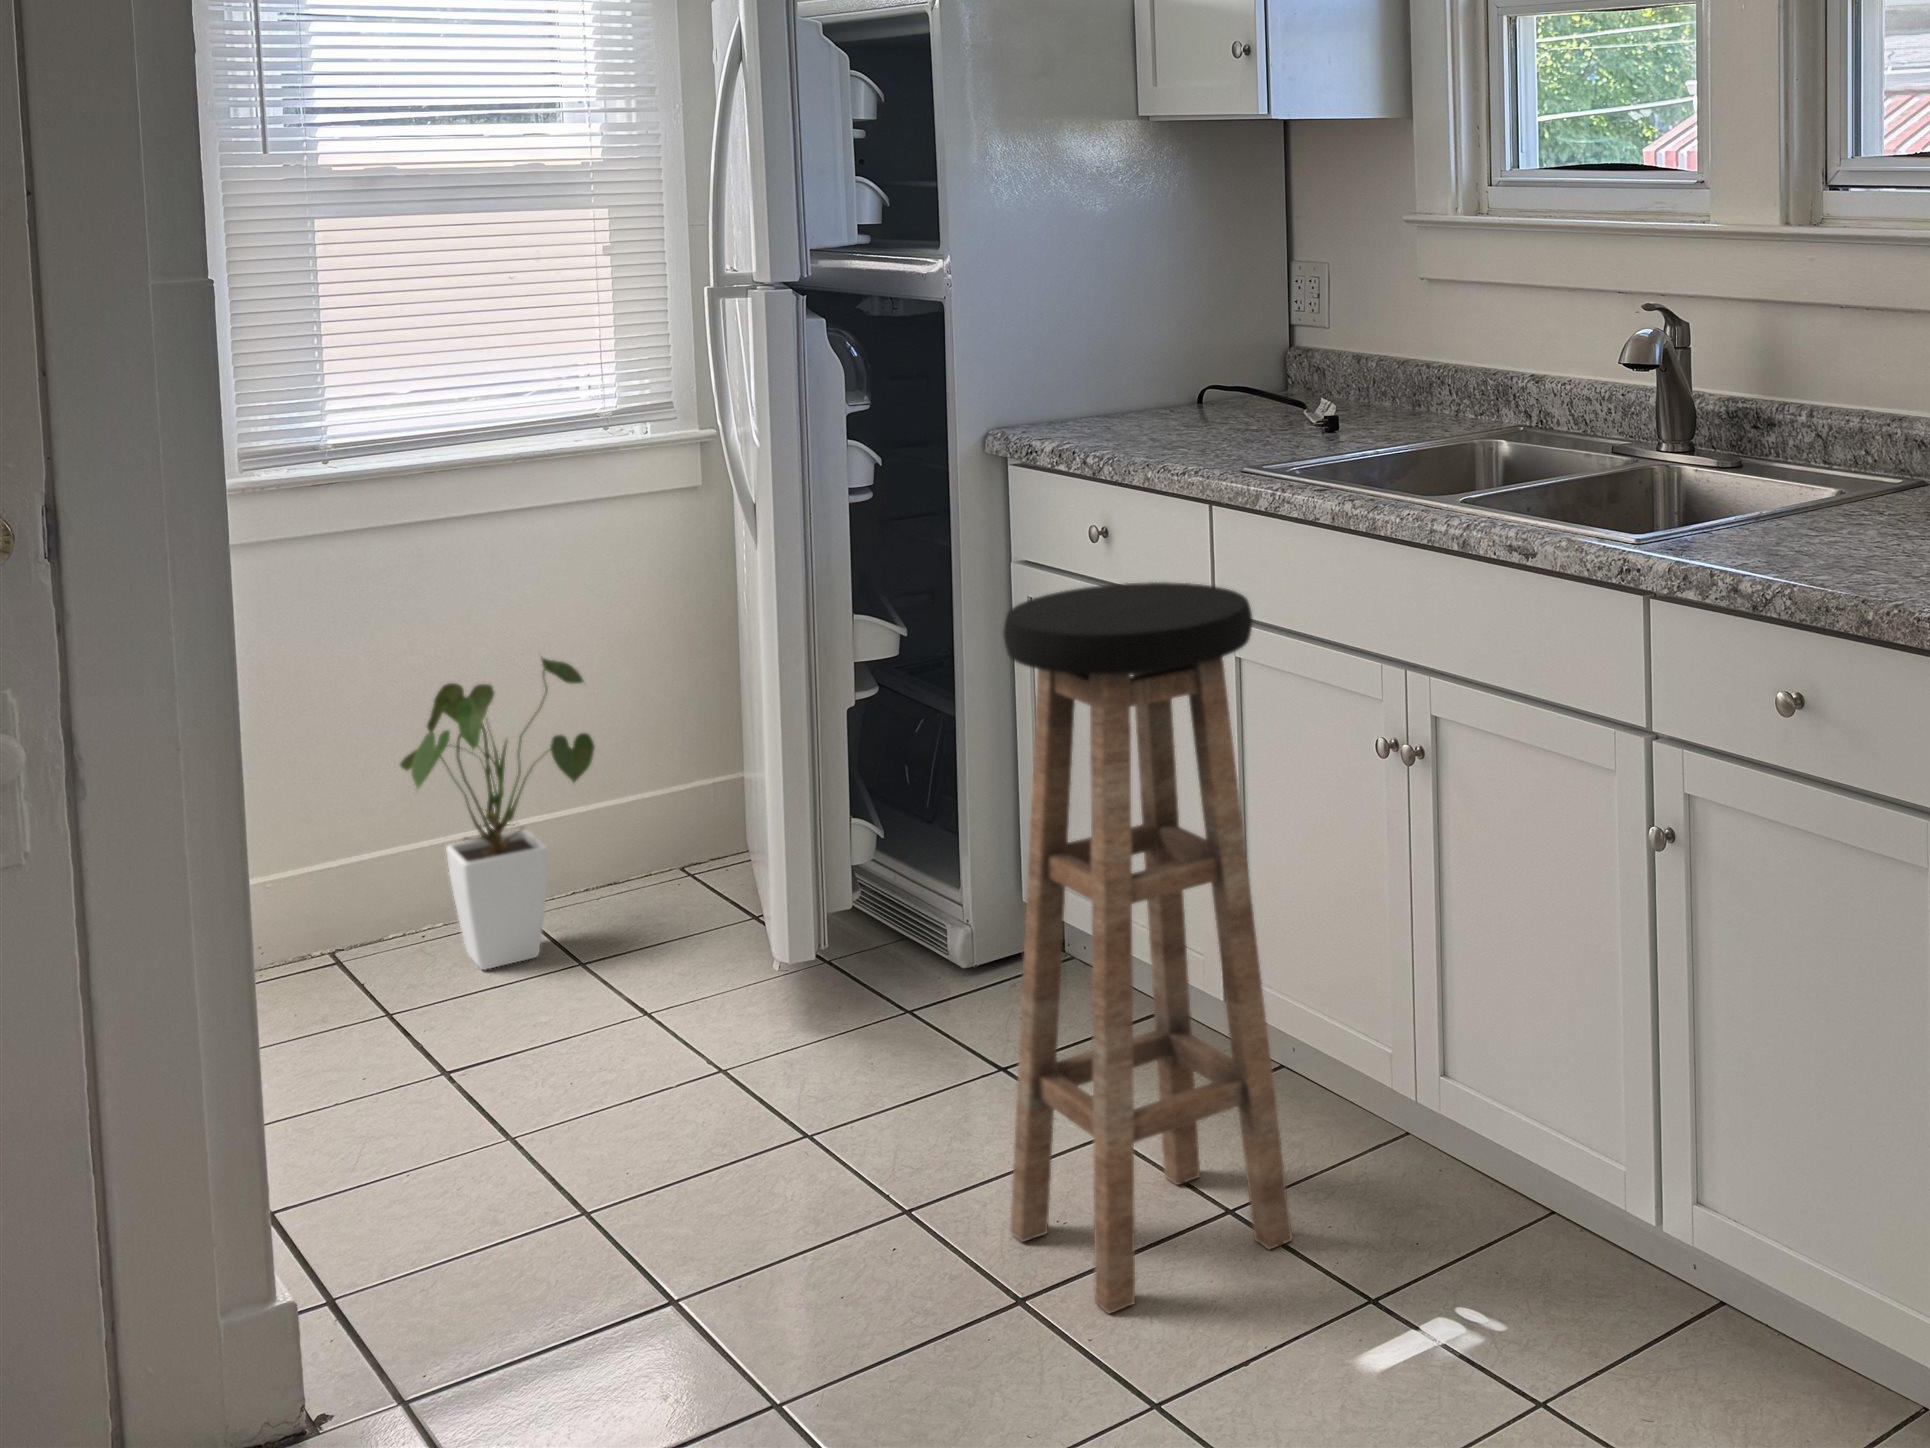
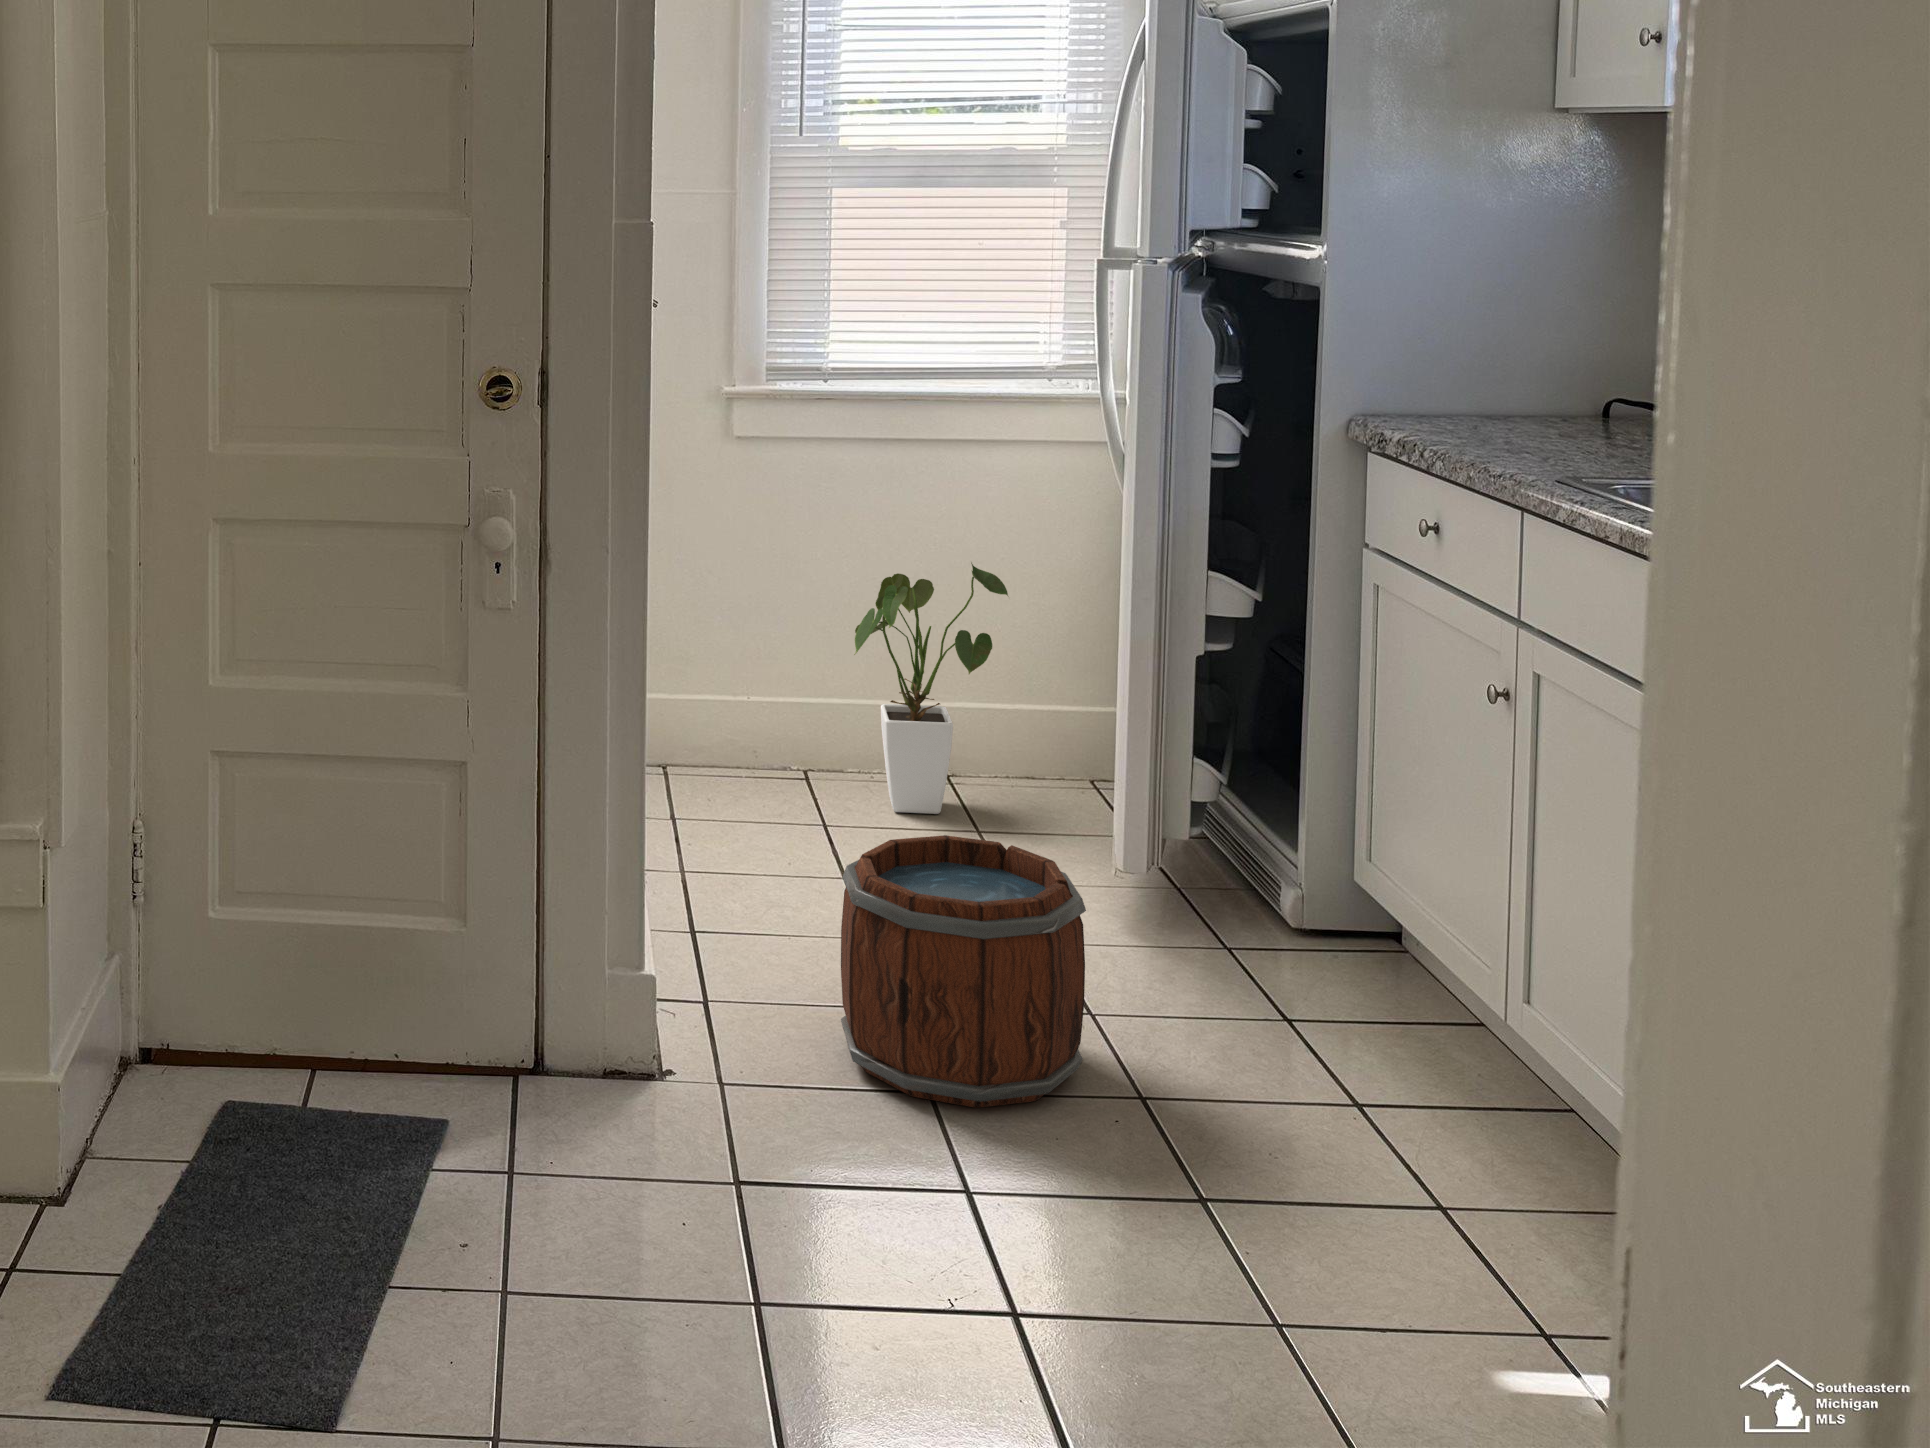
bar stool: present [1003,582,1292,1313] -> none [1205,563,1489,1265]
bucket: none [547,970,852,1301] -> present [841,835,1086,1108]

